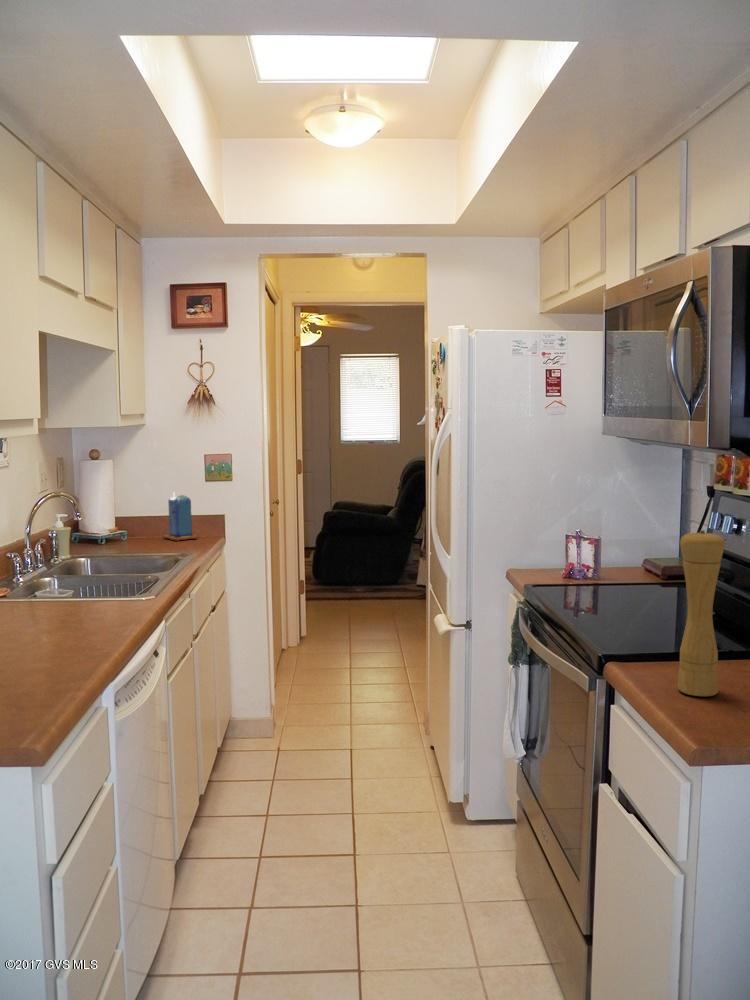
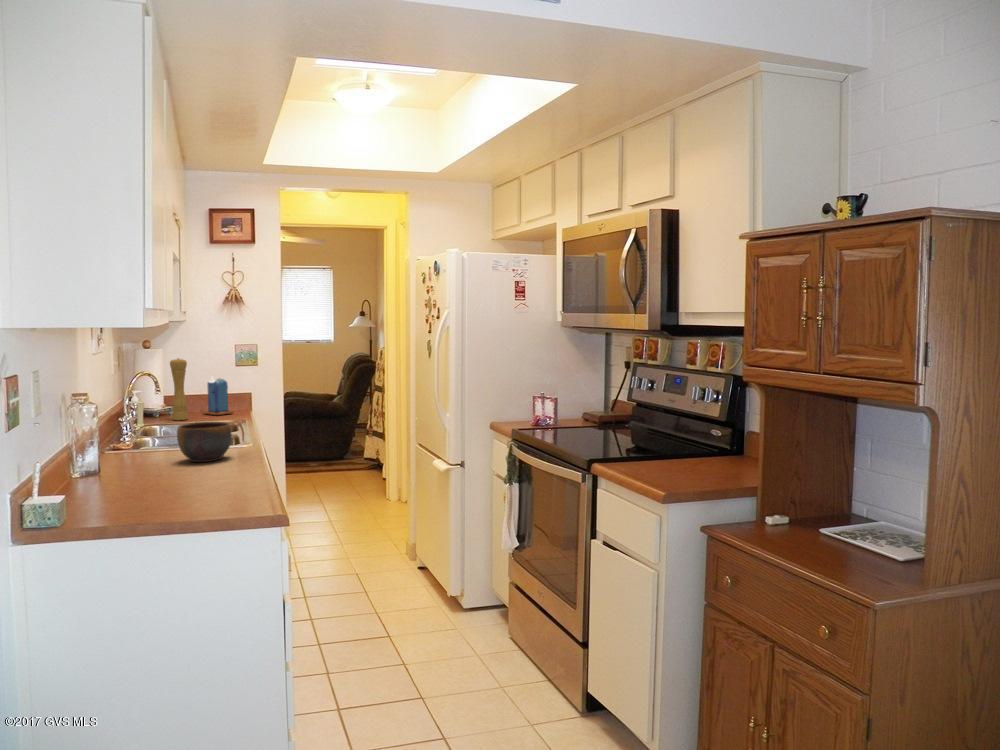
pepper mill: present [678,530,724,696] -> present [170,358,188,420]
bowl: none [39,565,112,621] -> present [177,422,232,462]

